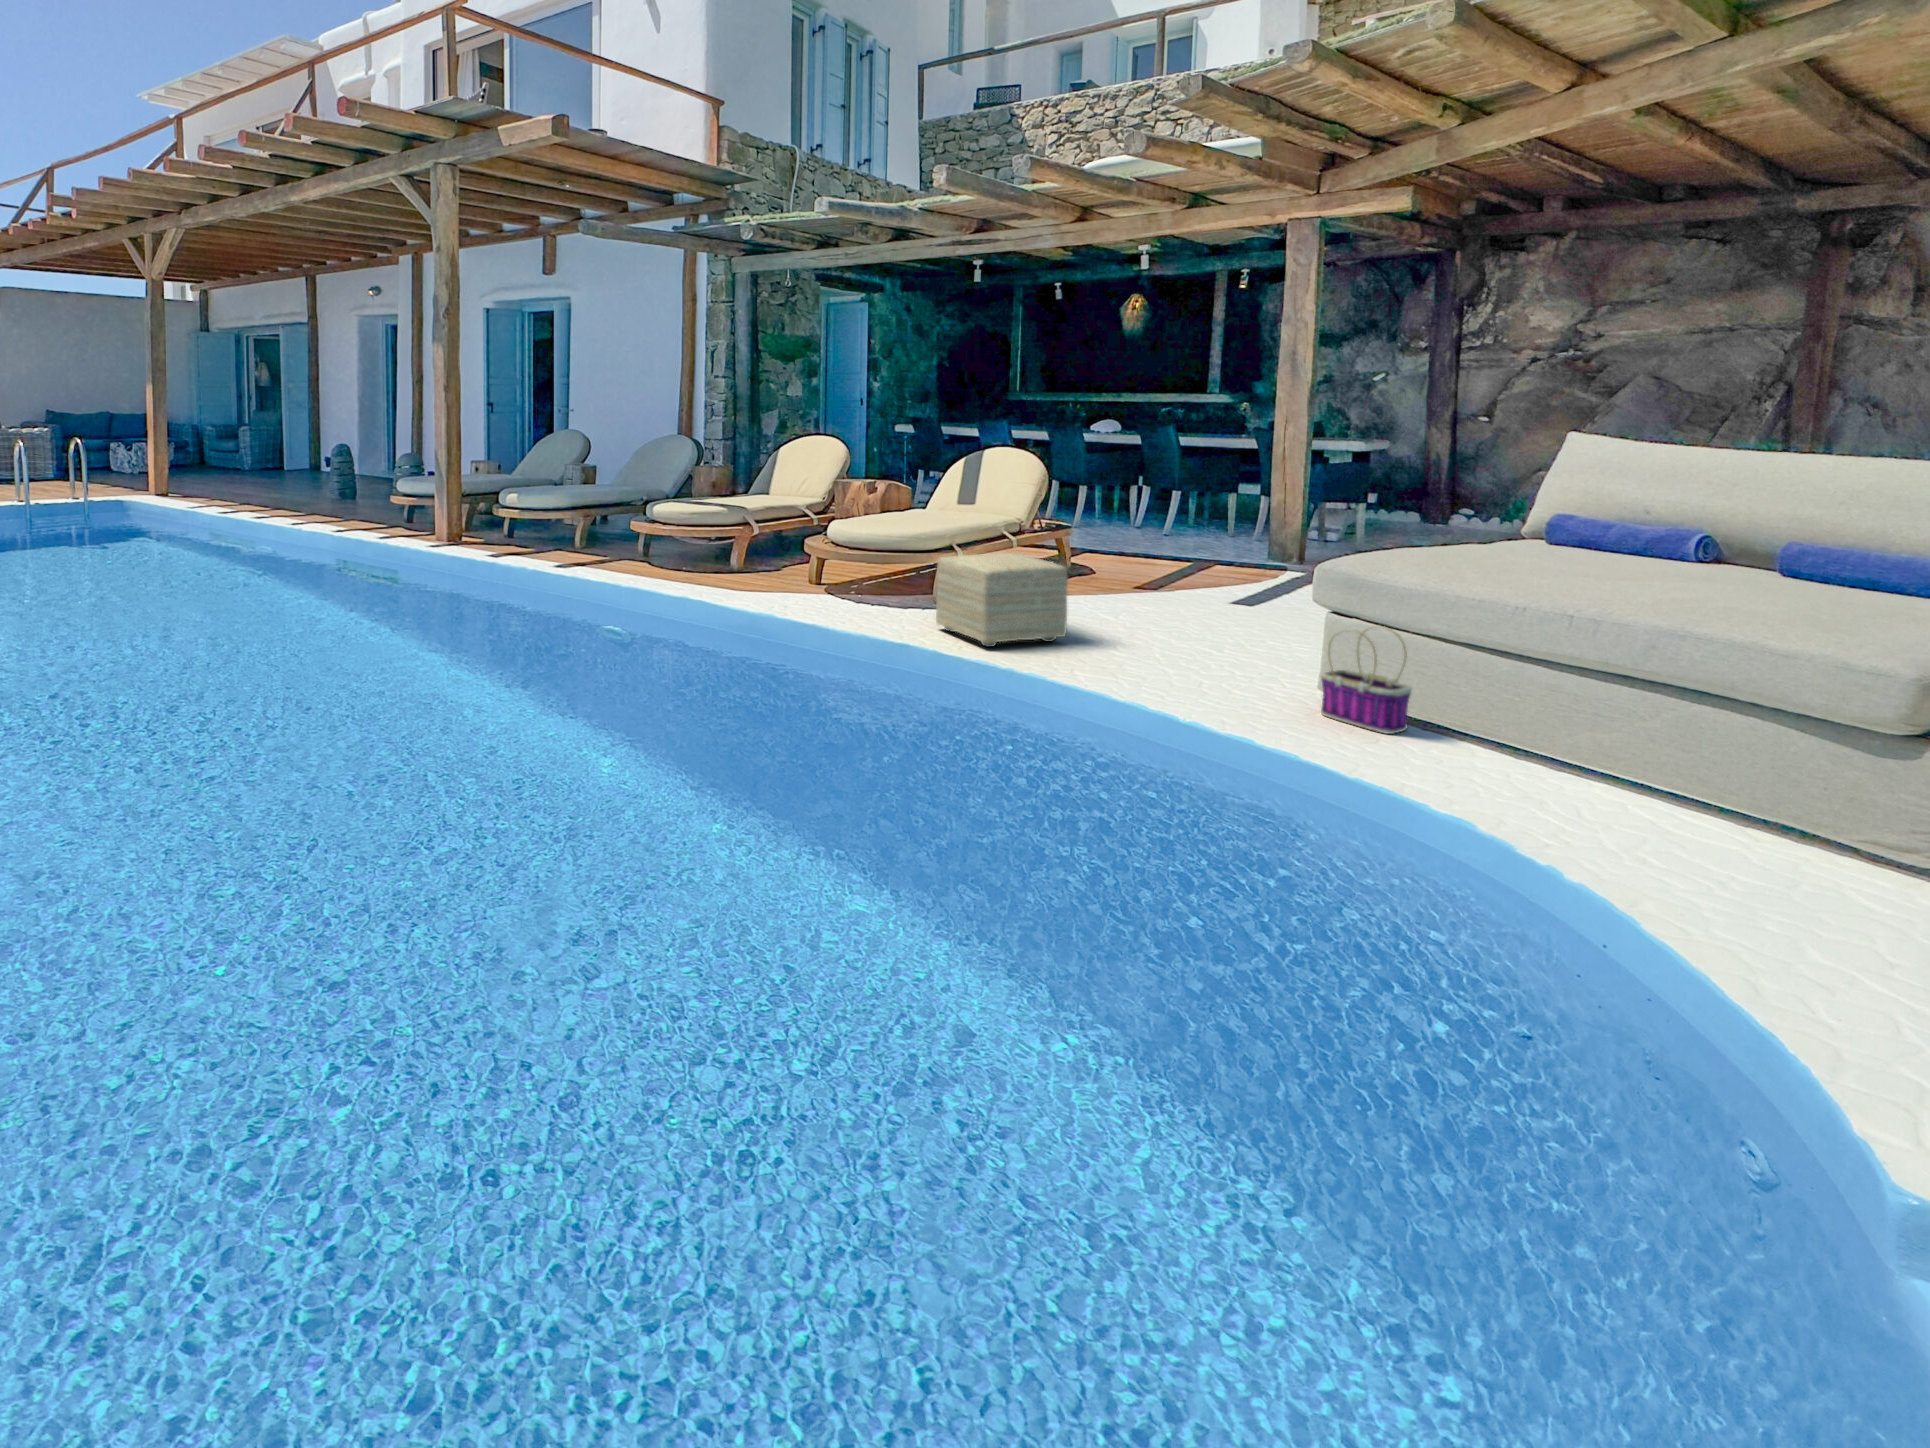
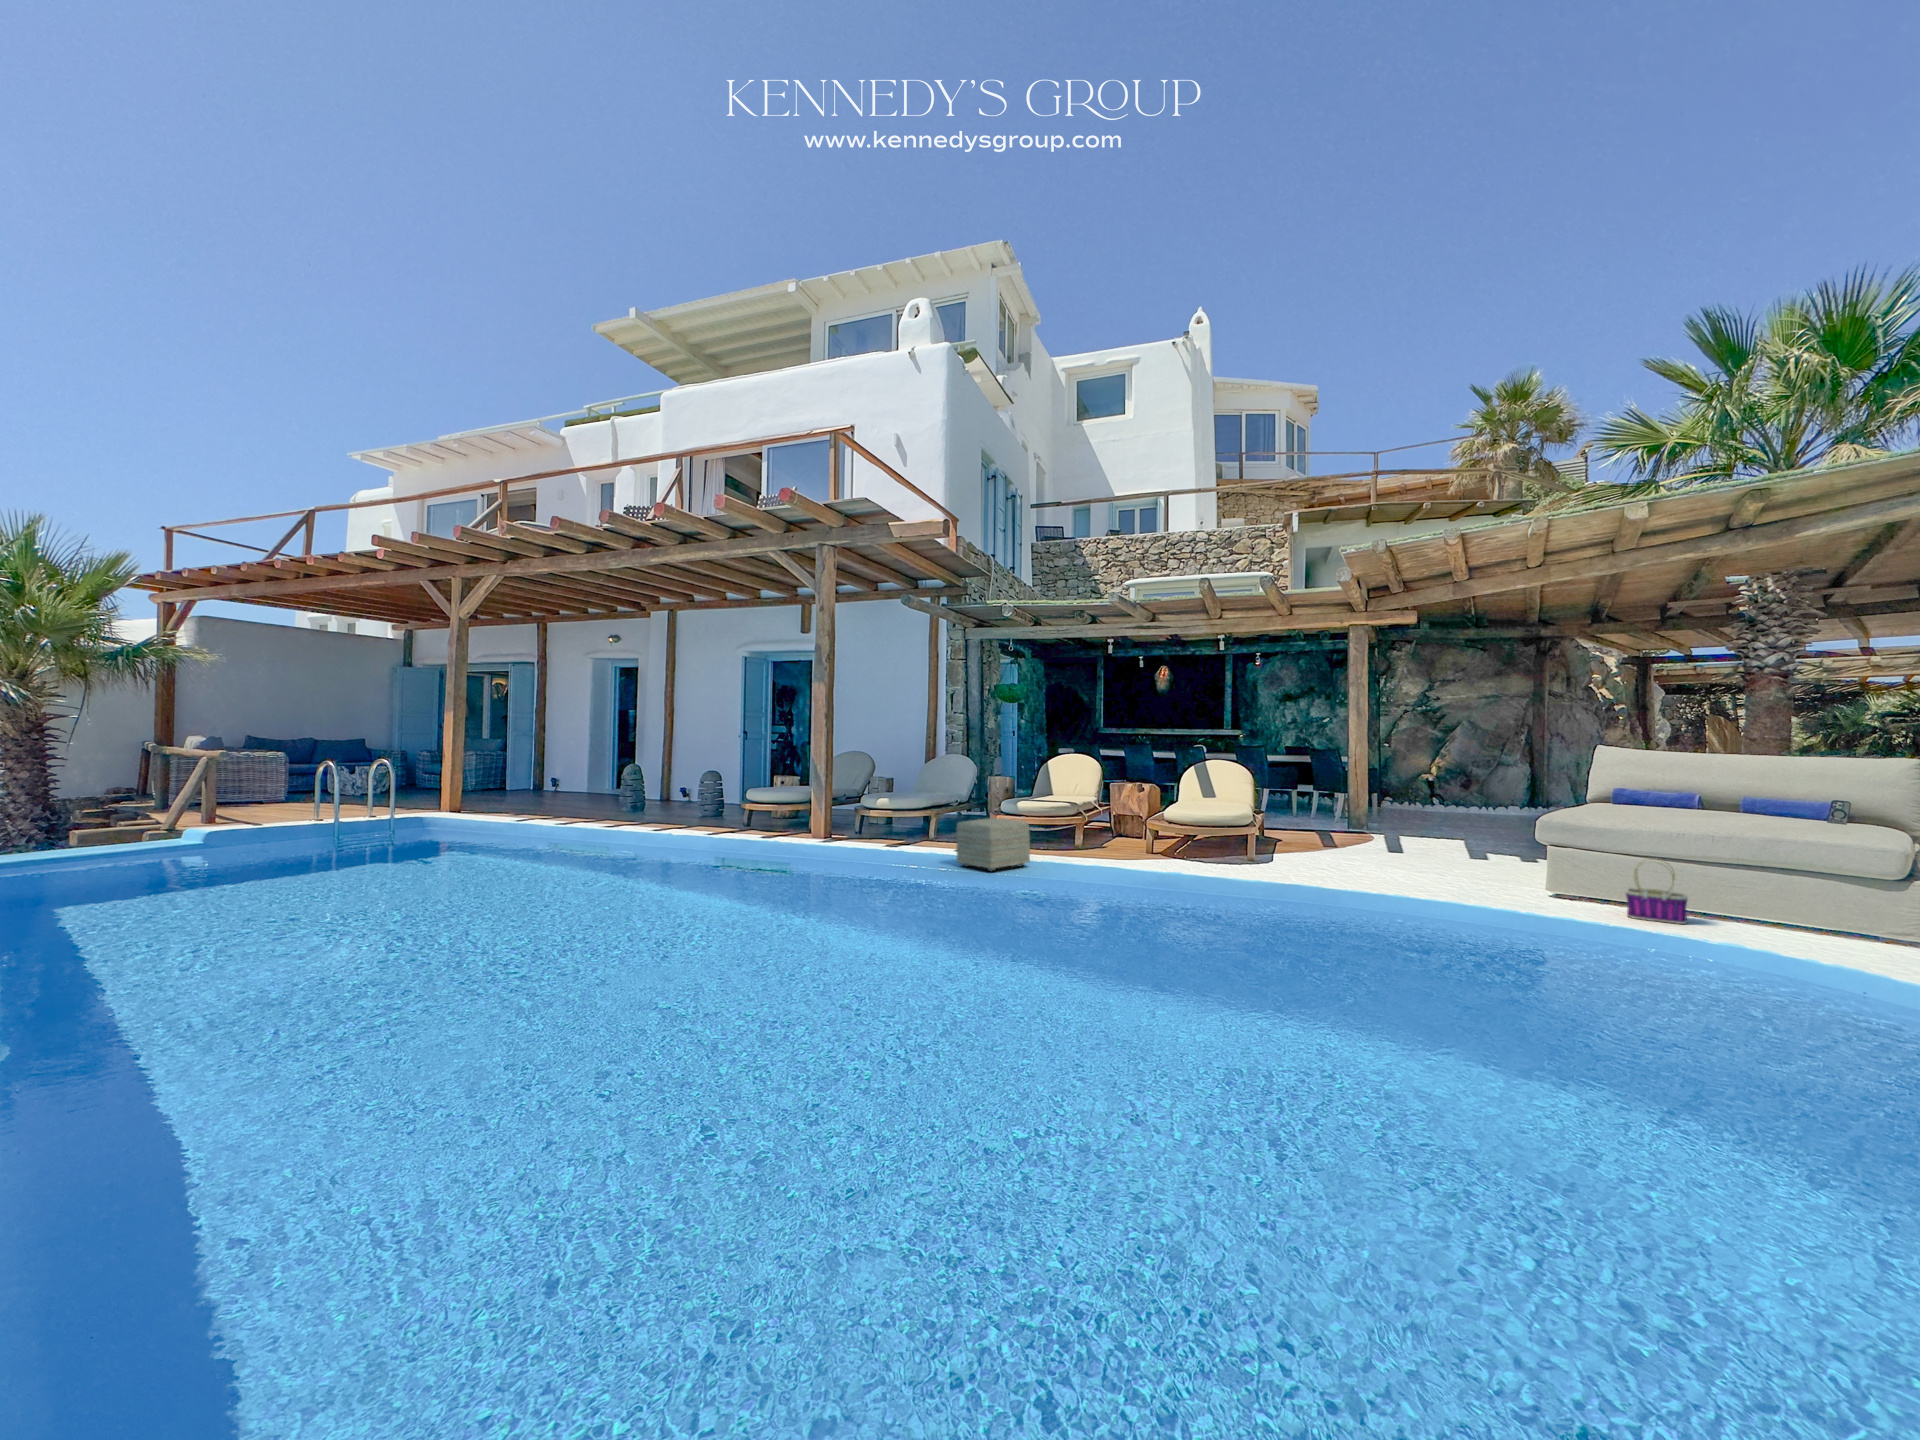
ottoman: present [936,553,1068,647] -> present [956,818,1030,872]

